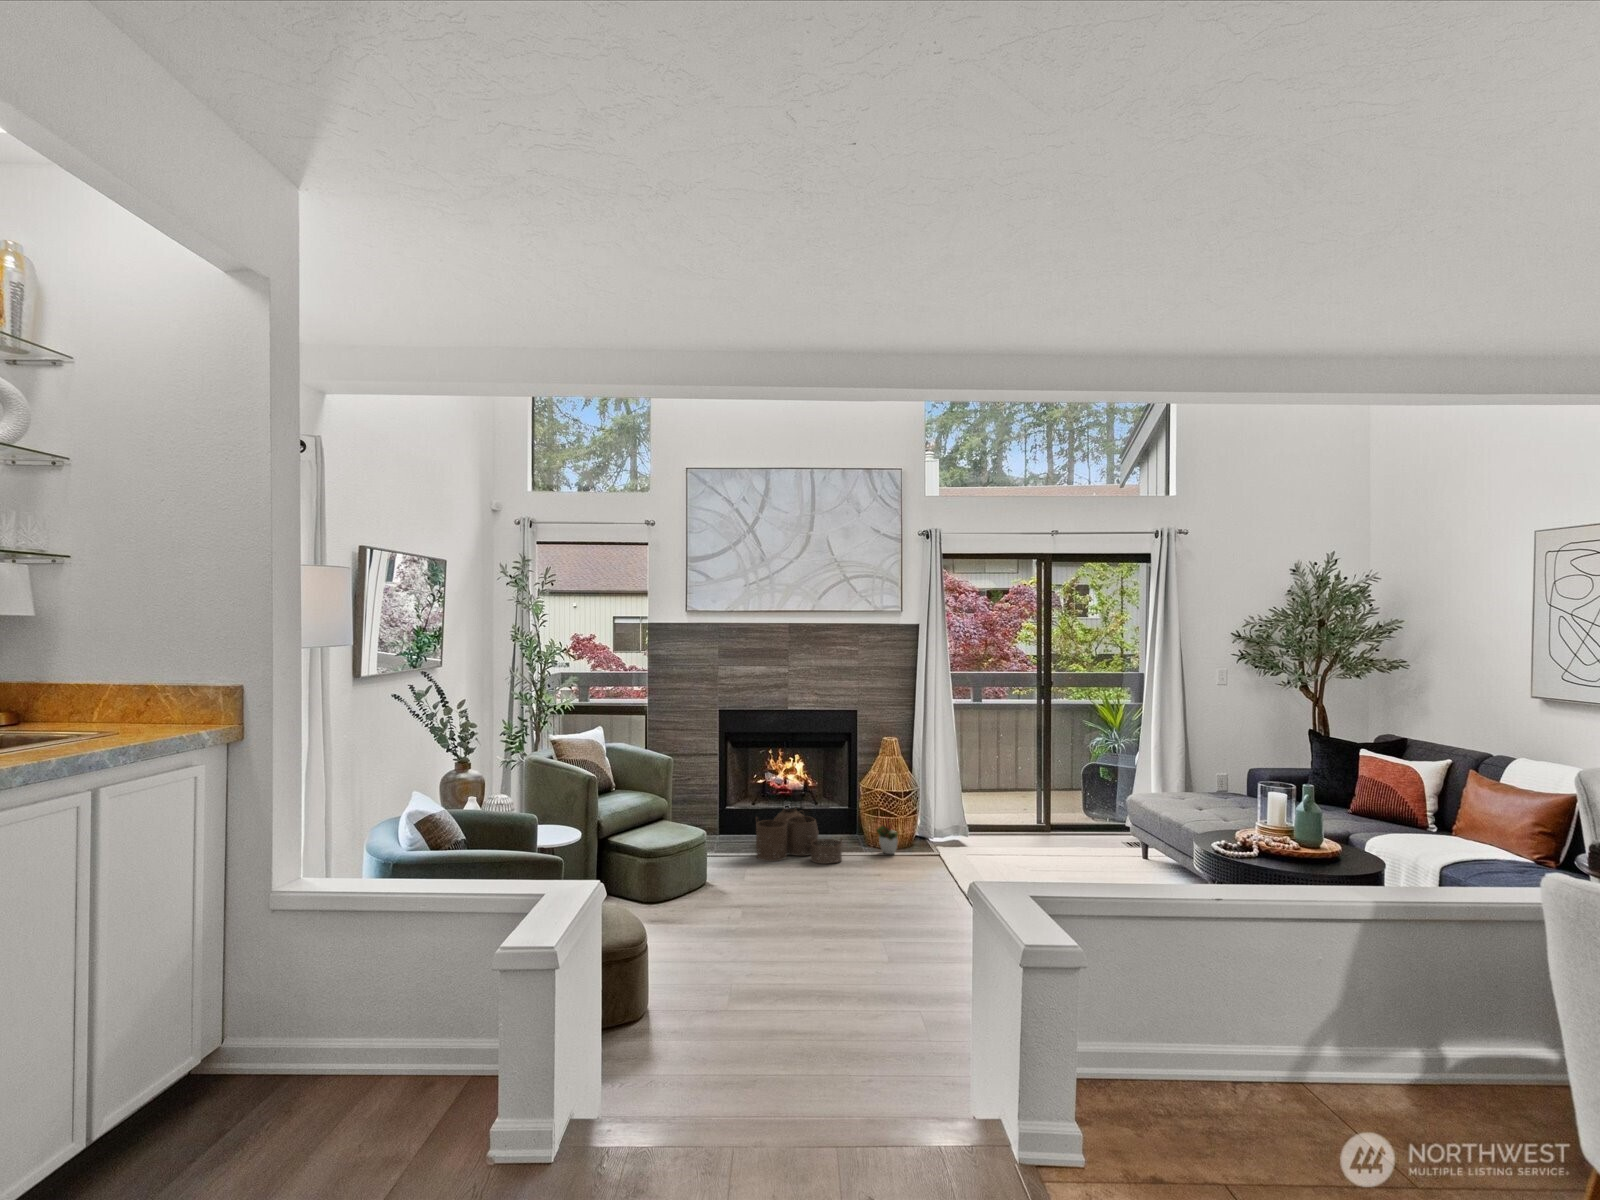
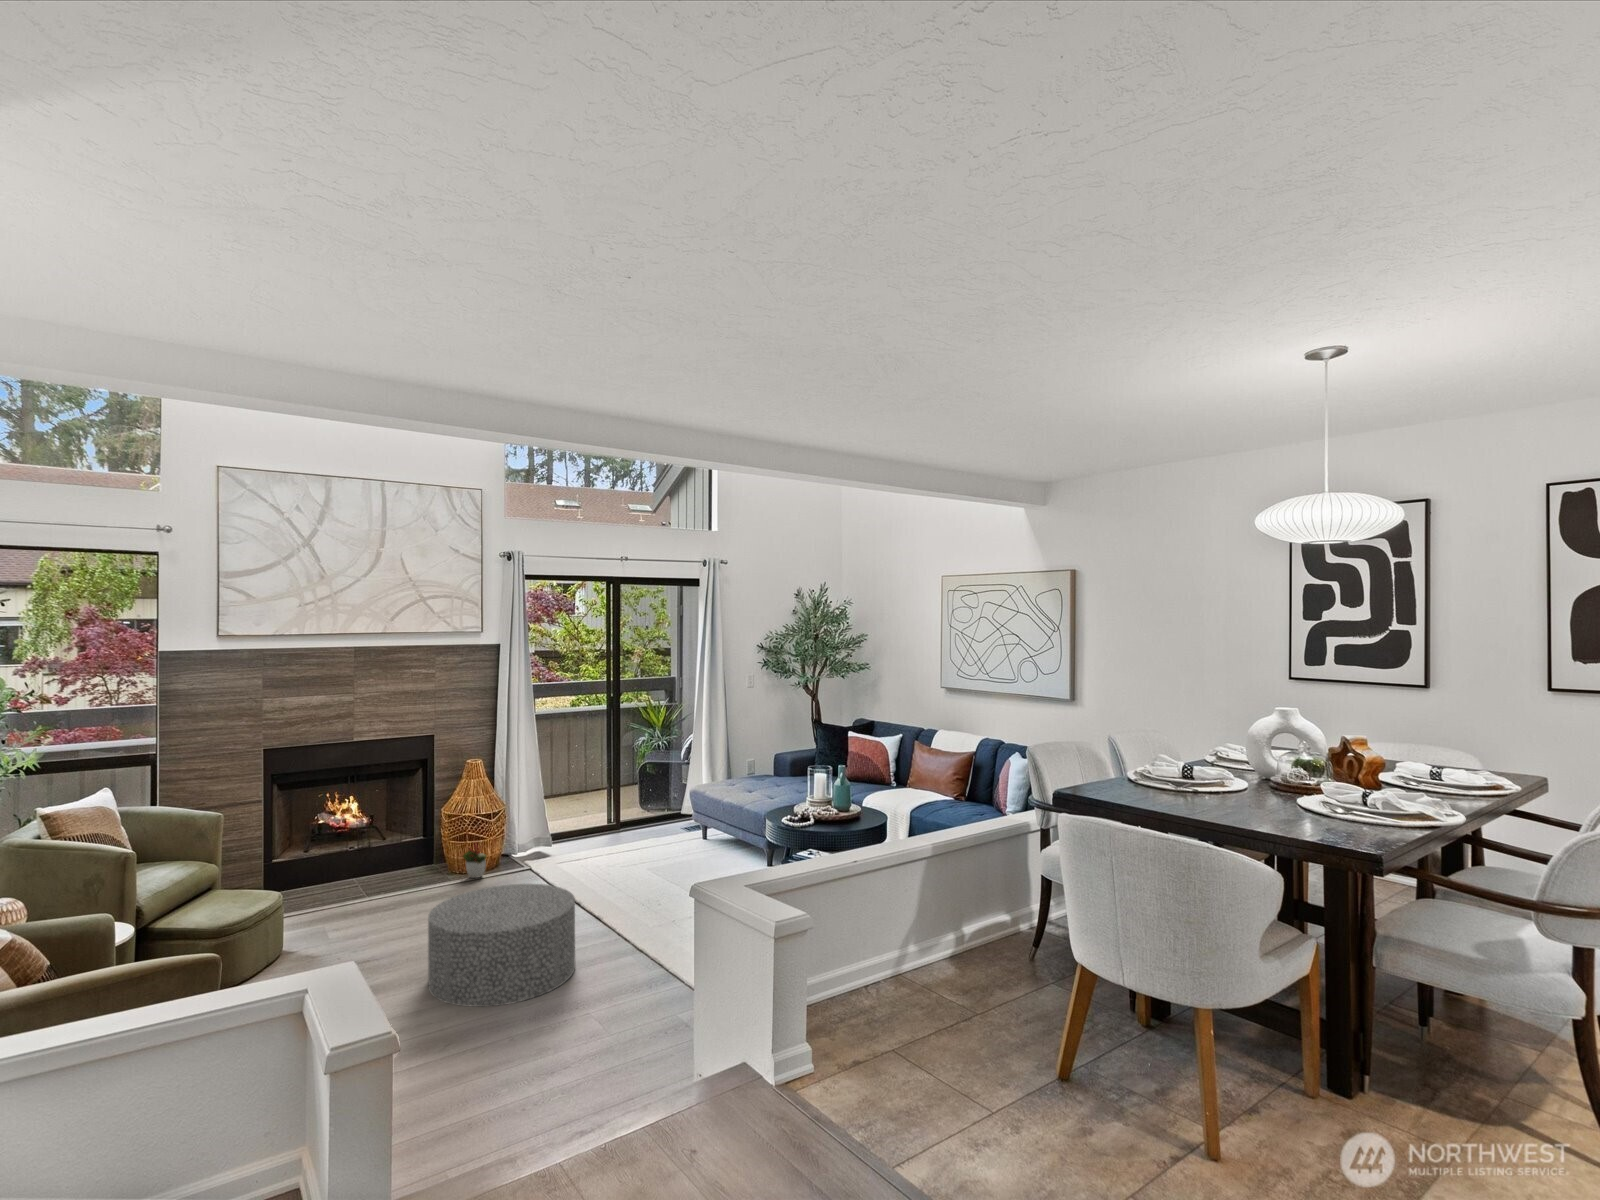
woven basket: present [756,809,842,864] -> none [328,847,432,912]
ottoman: none [785,858,930,980] -> present [428,884,575,1007]

